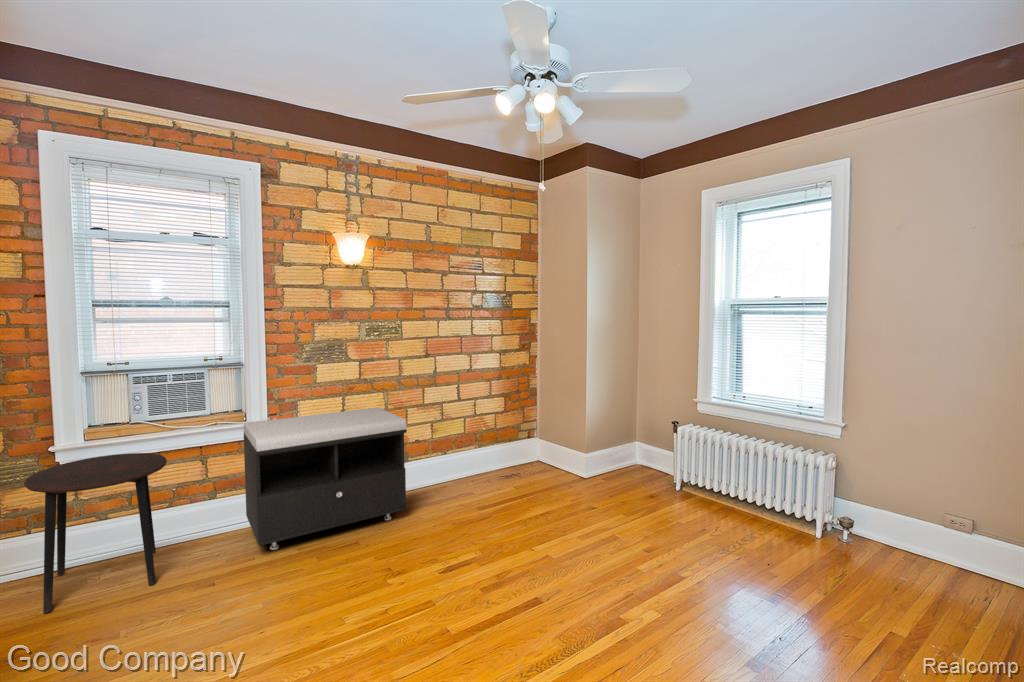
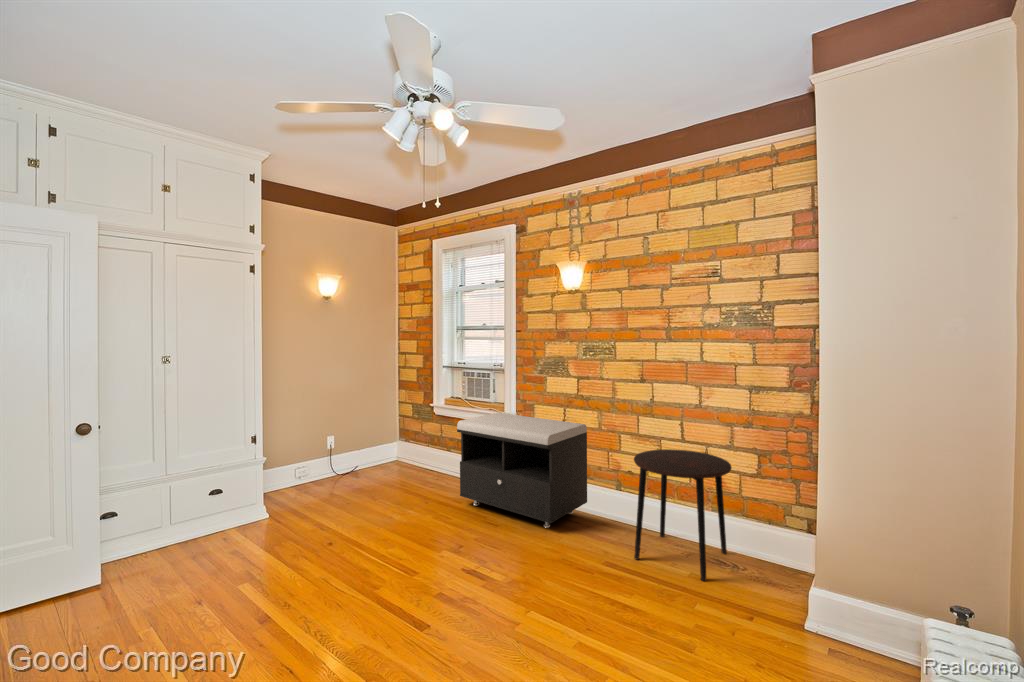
side table: present [24,453,167,613] -> present [634,449,732,581]

